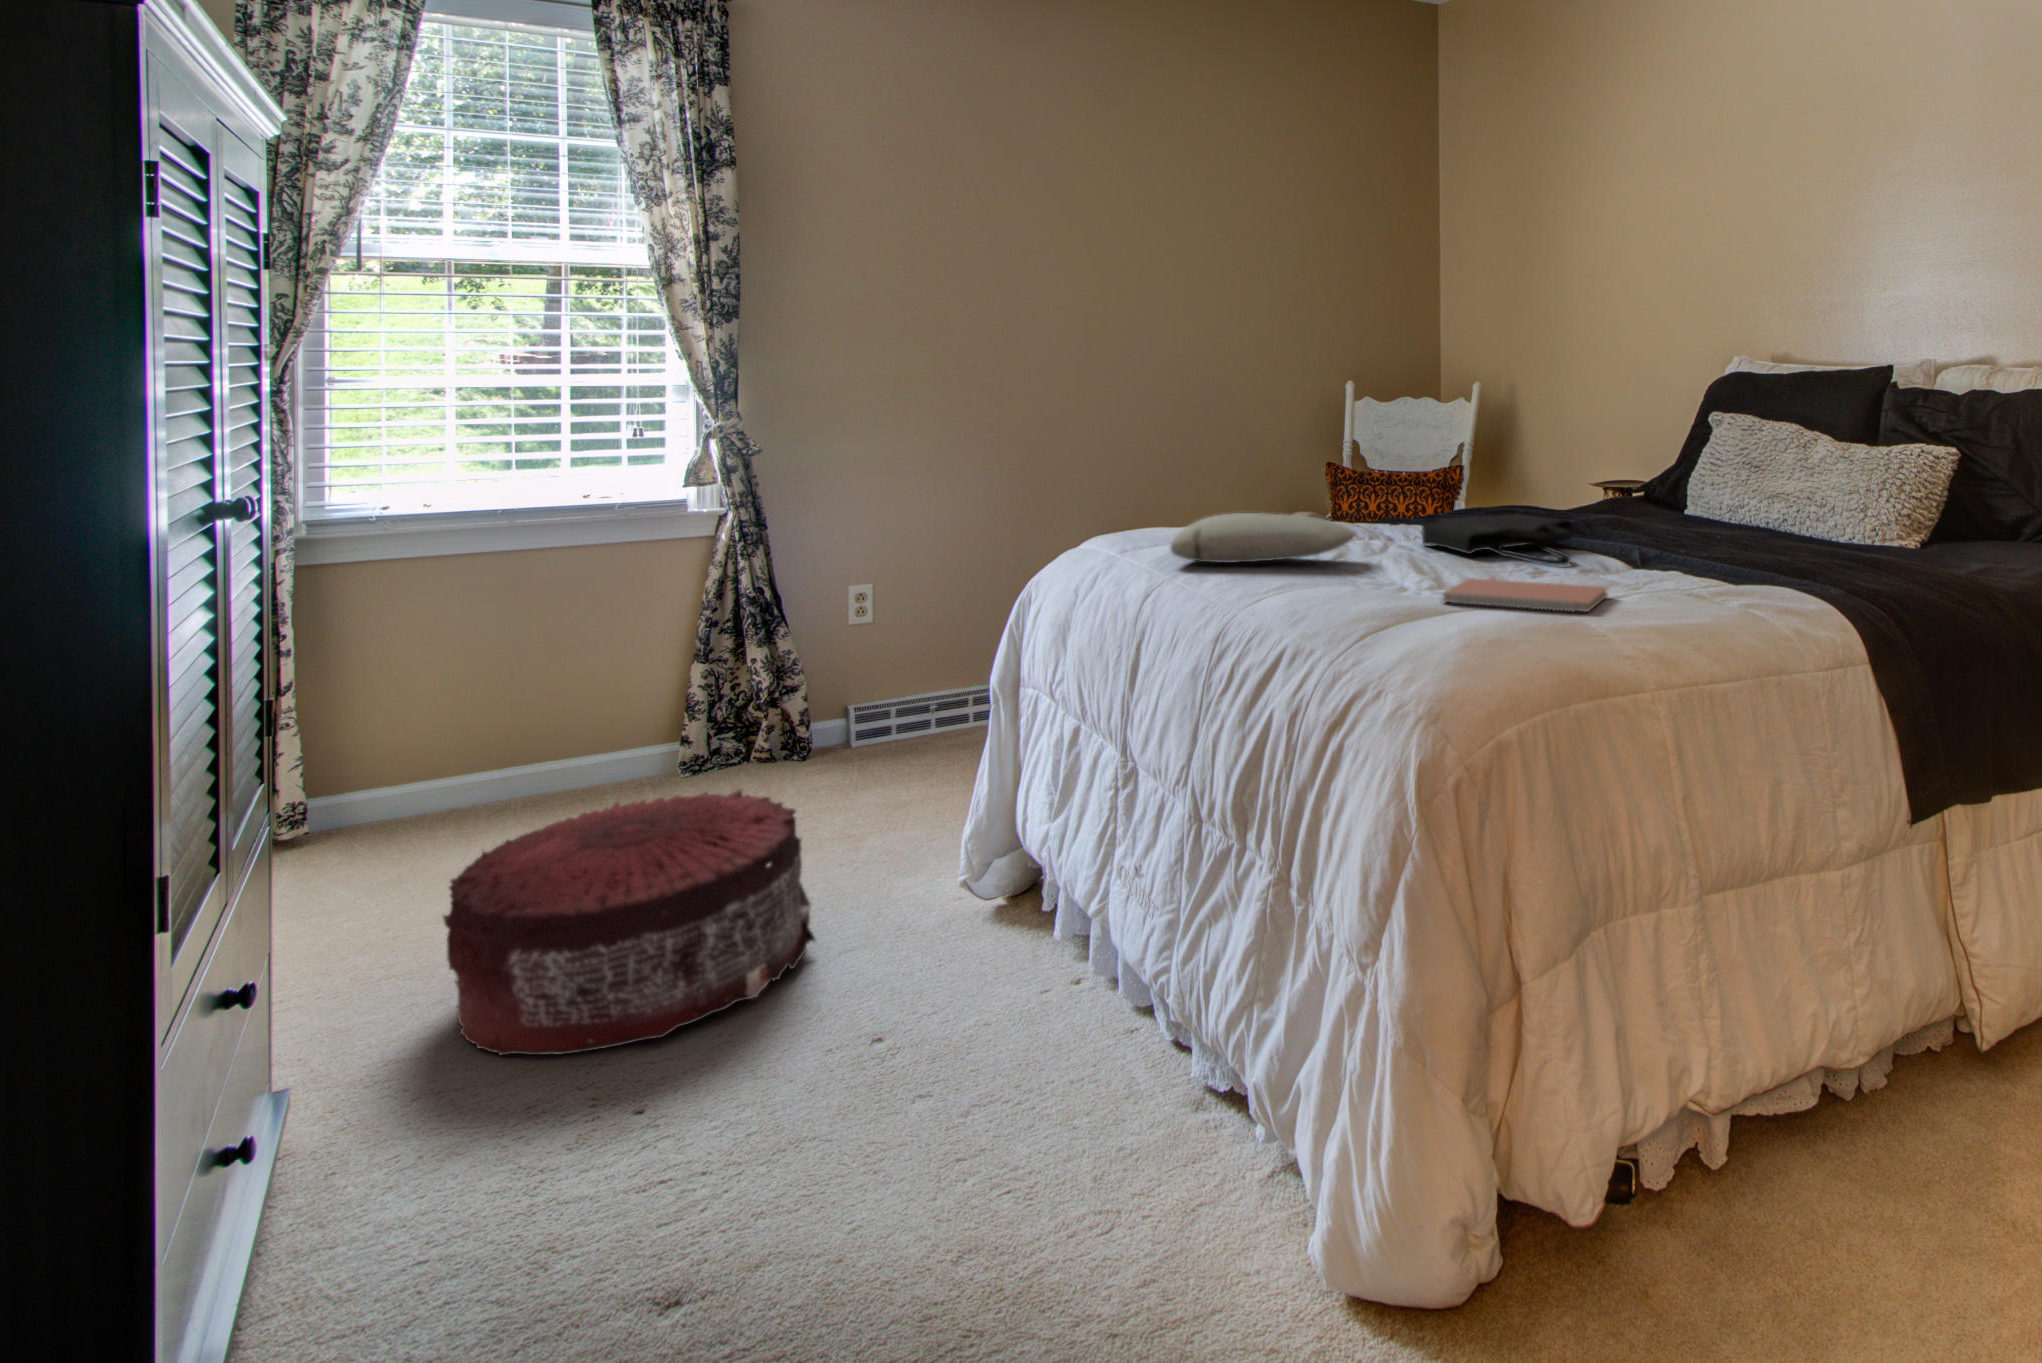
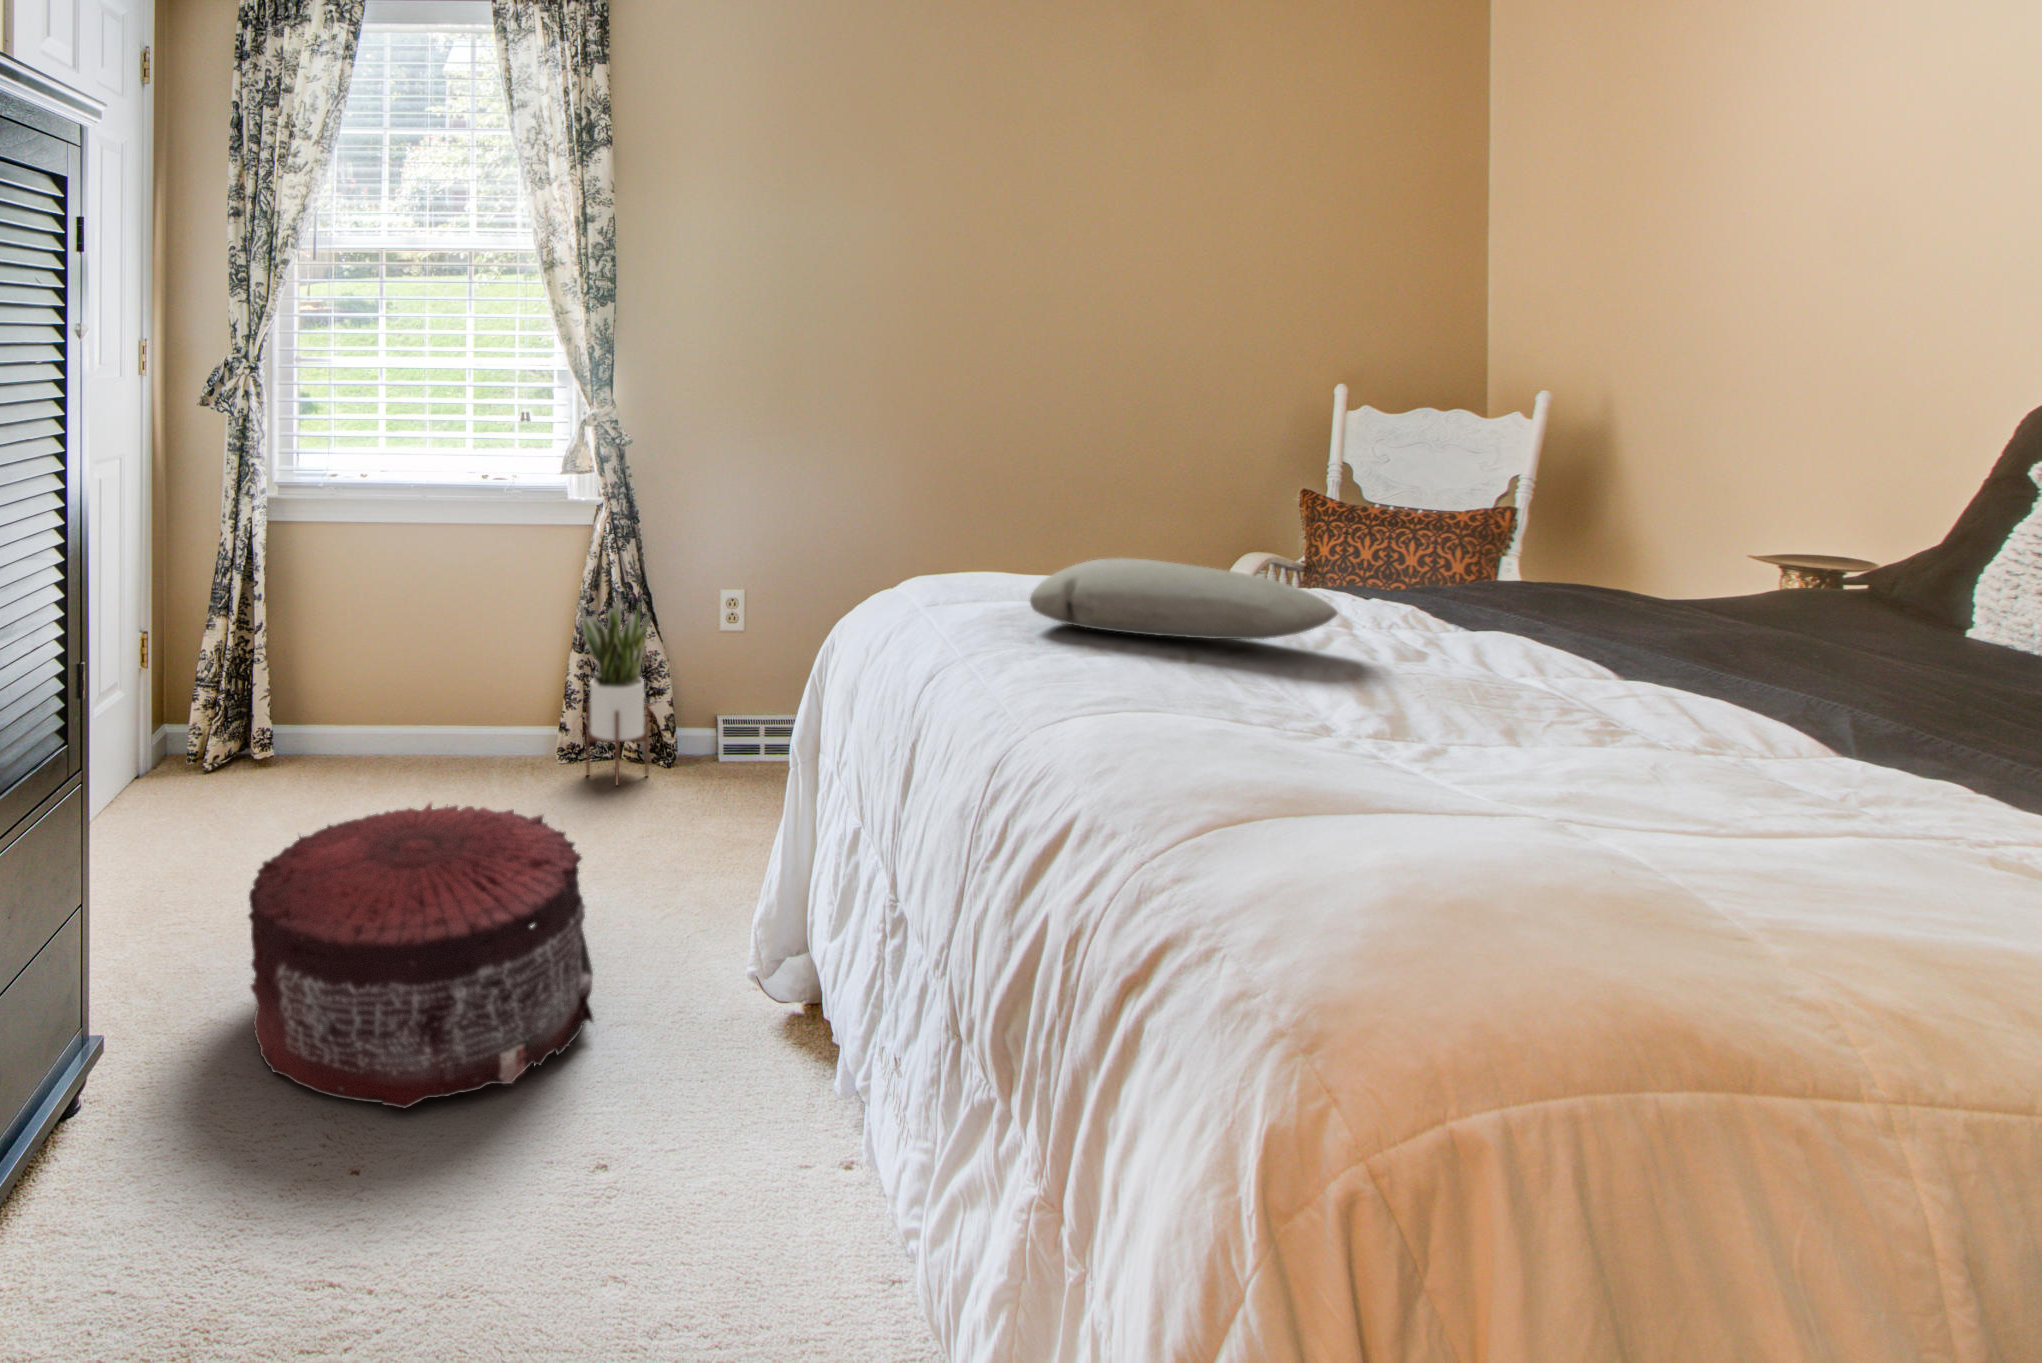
tote bag: present [1422,514,1572,565] -> none [1464,594,1816,722]
notebook: present [1442,578,1607,612] -> none [1520,730,1973,872]
potted plant: none [709,599,787,783] -> present [578,595,650,785]

